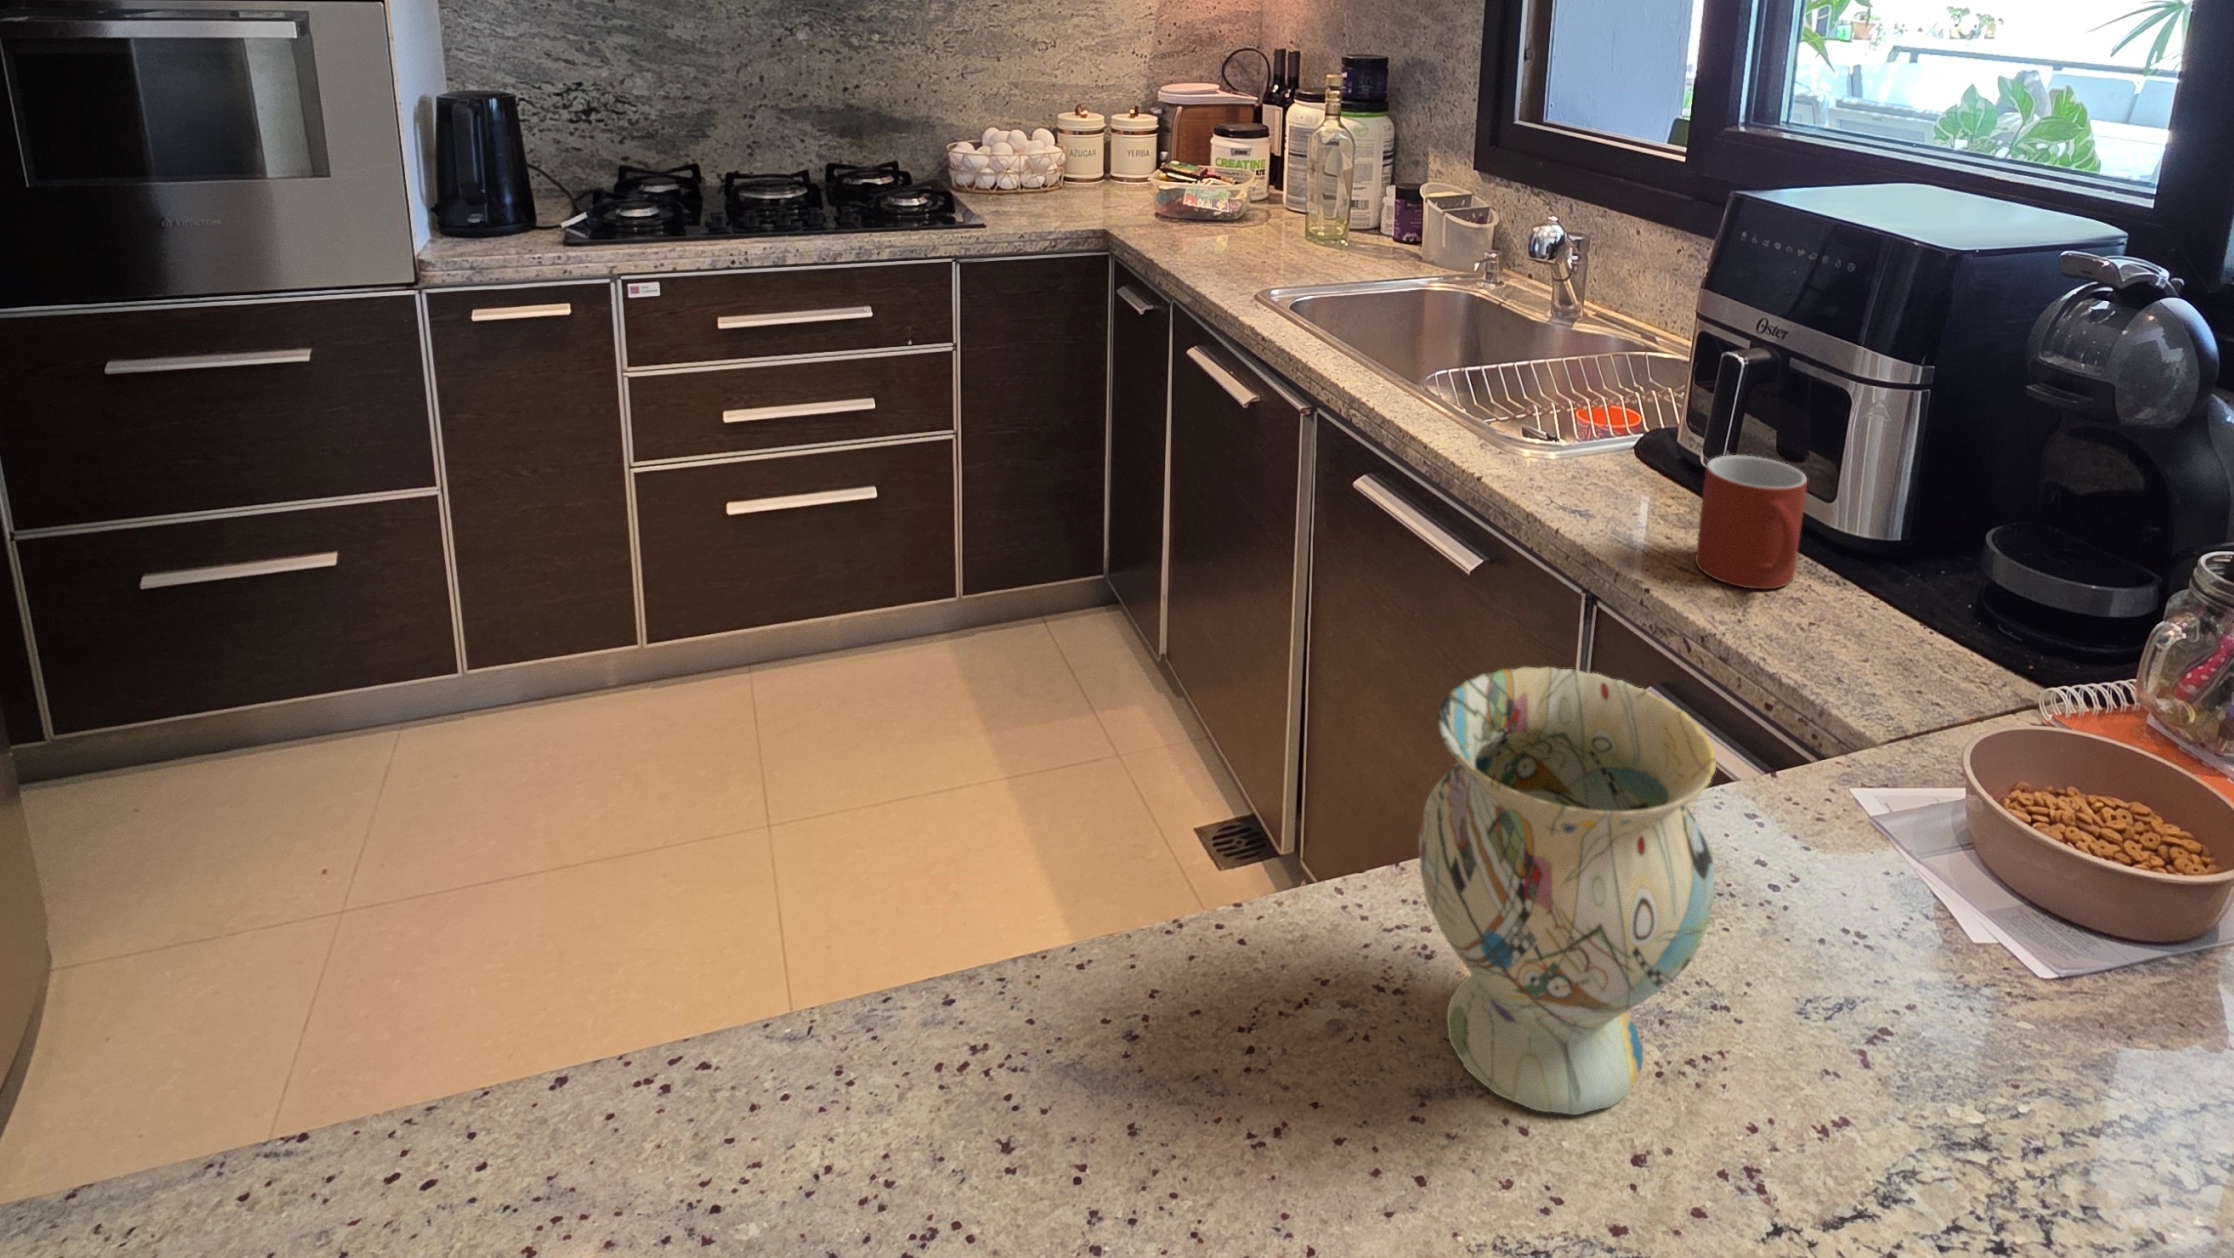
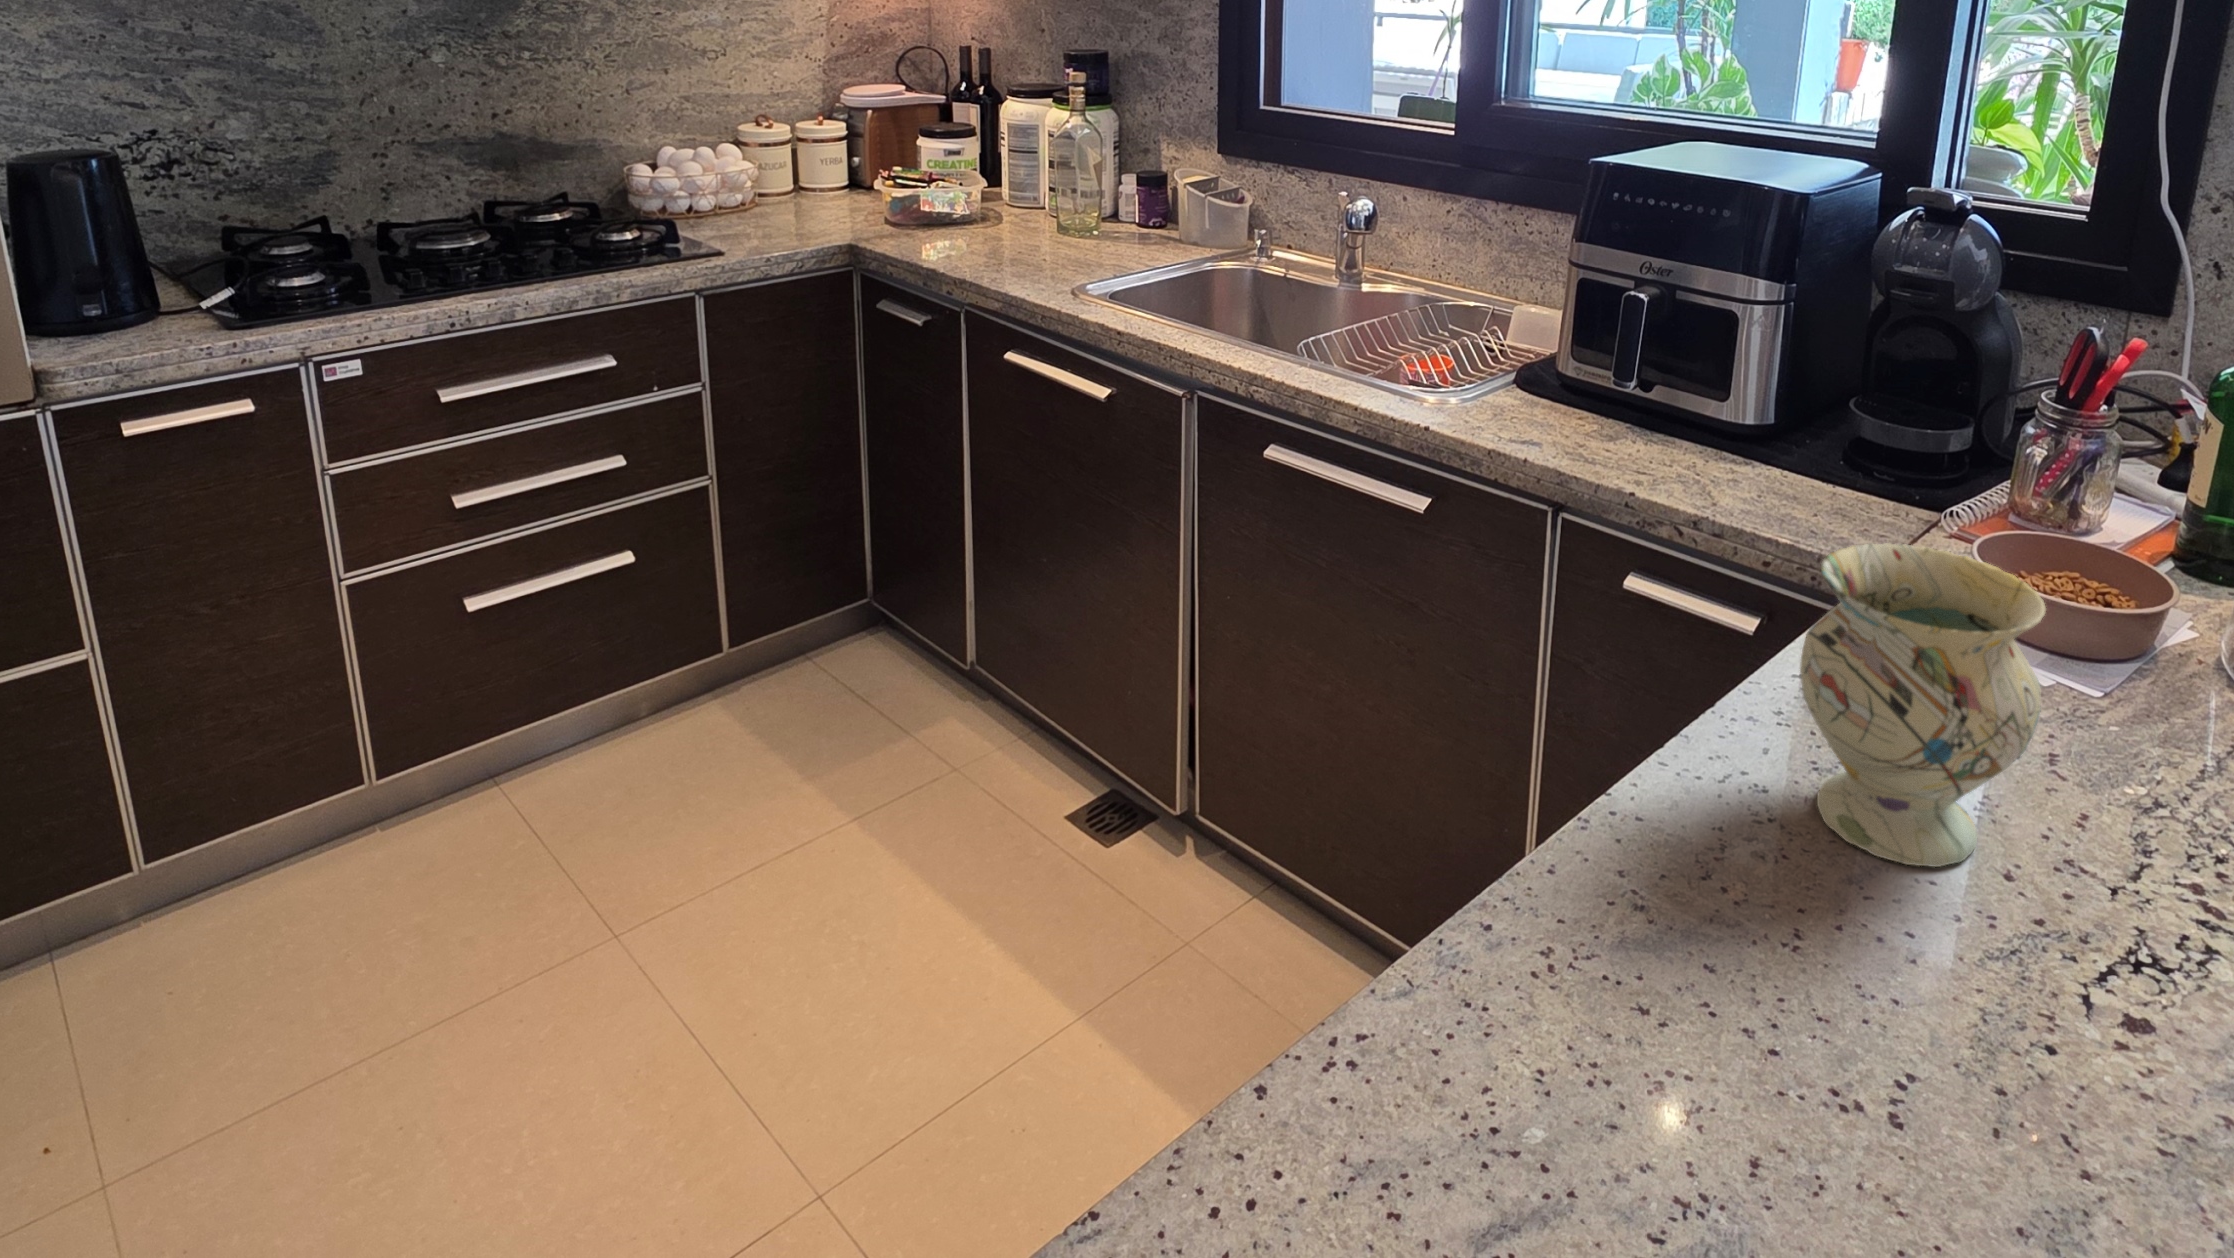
mug: present [1695,455,1807,589] -> none [1637,375,1738,480]

